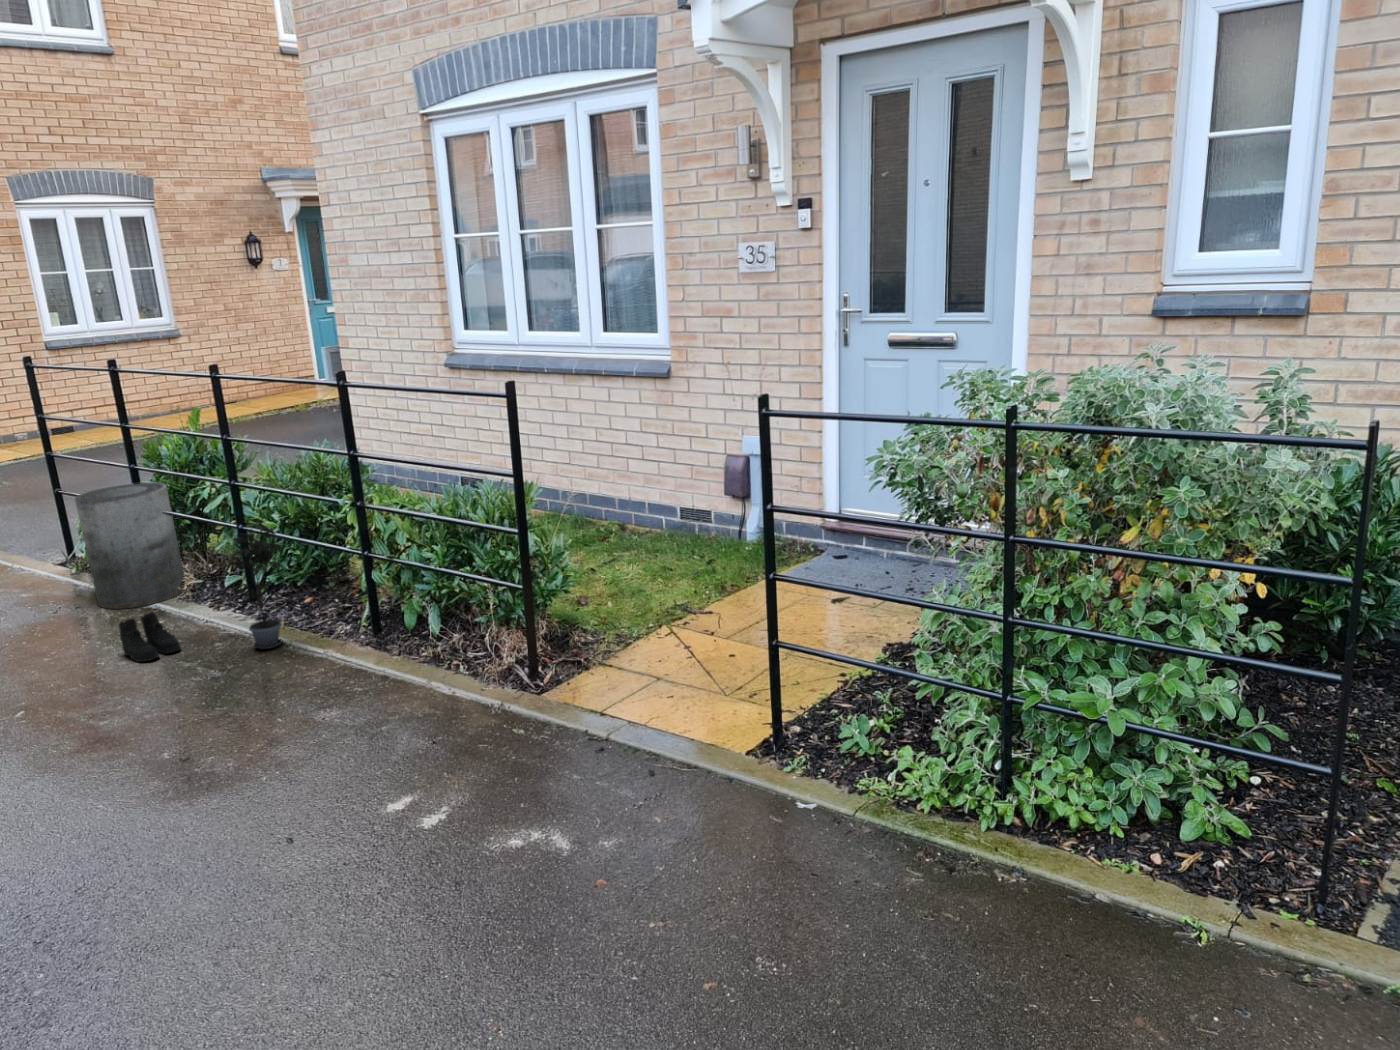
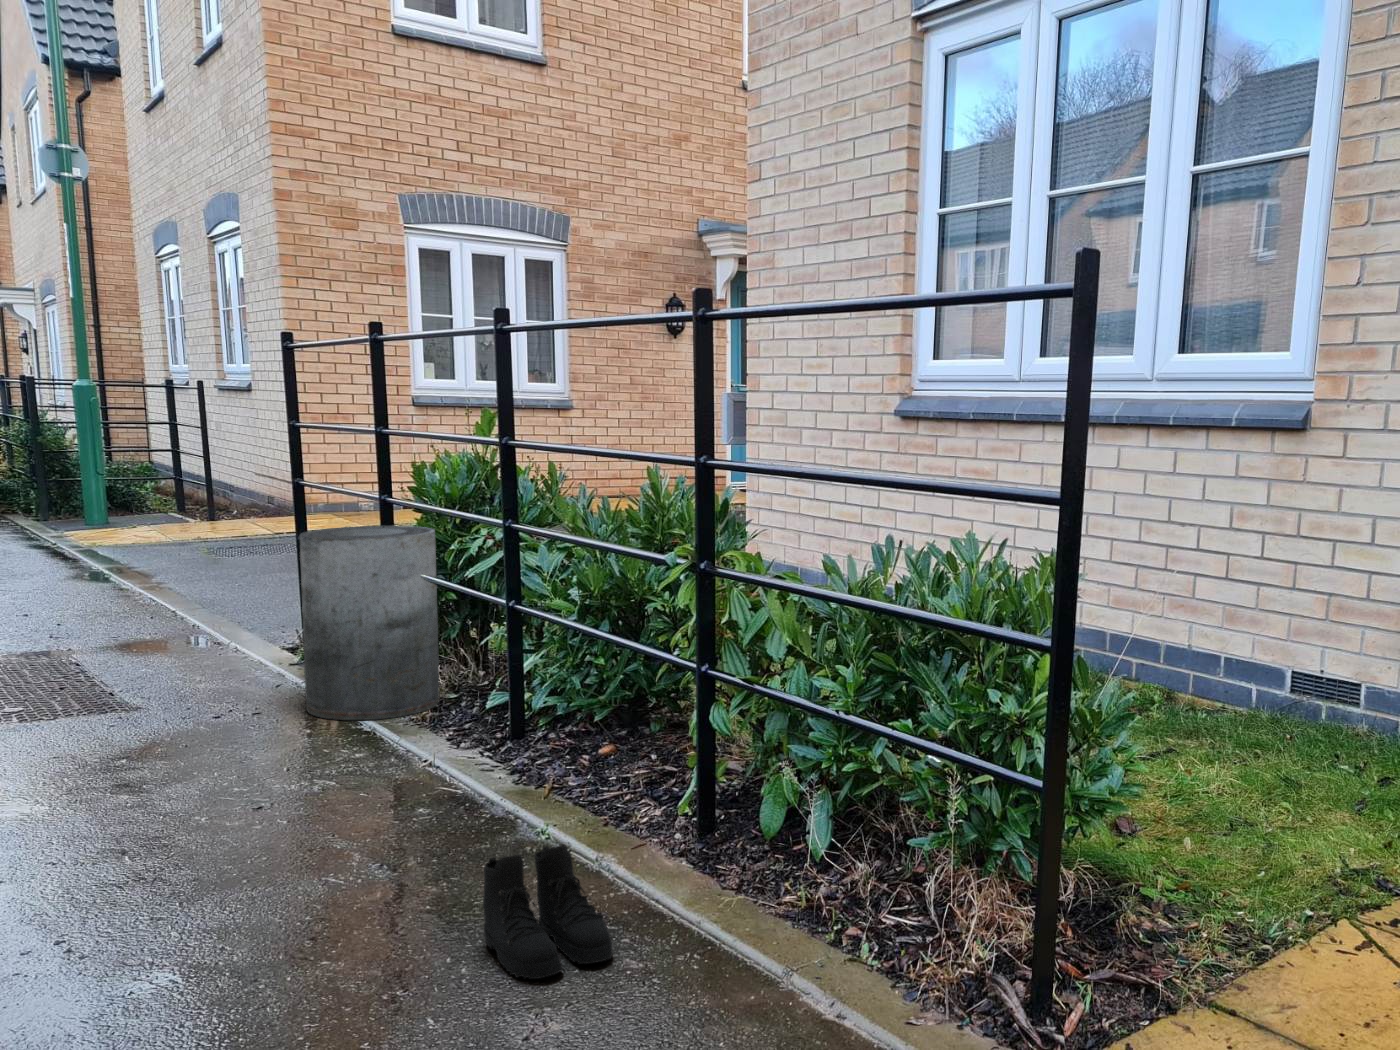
potted plant: present [231,521,282,649] -> none [452,579,562,829]
boots: present [119,612,180,662] -> present [483,844,613,979]

